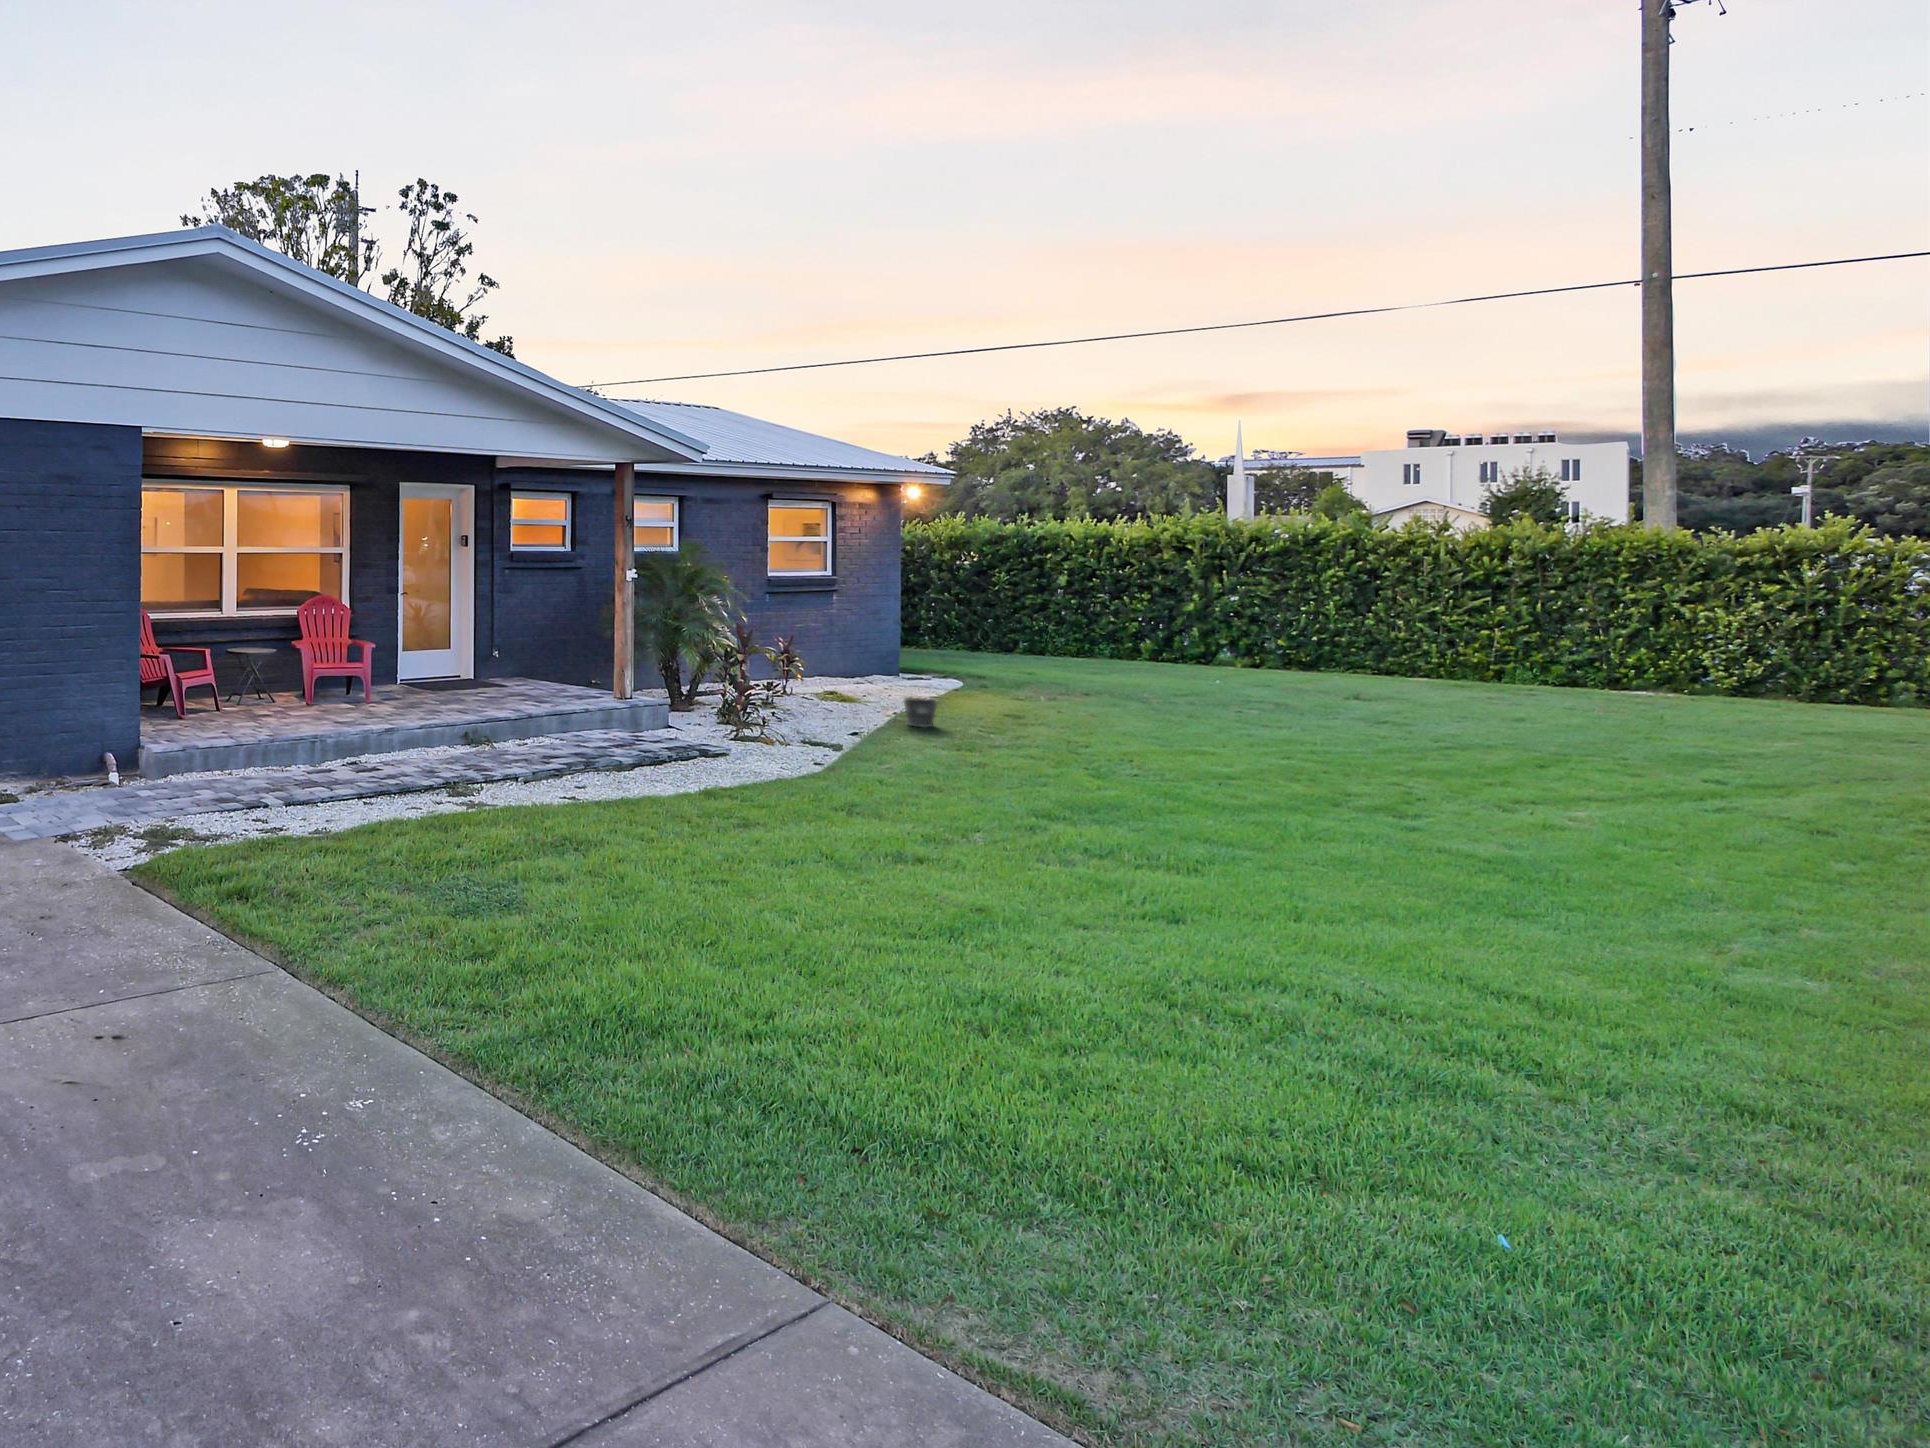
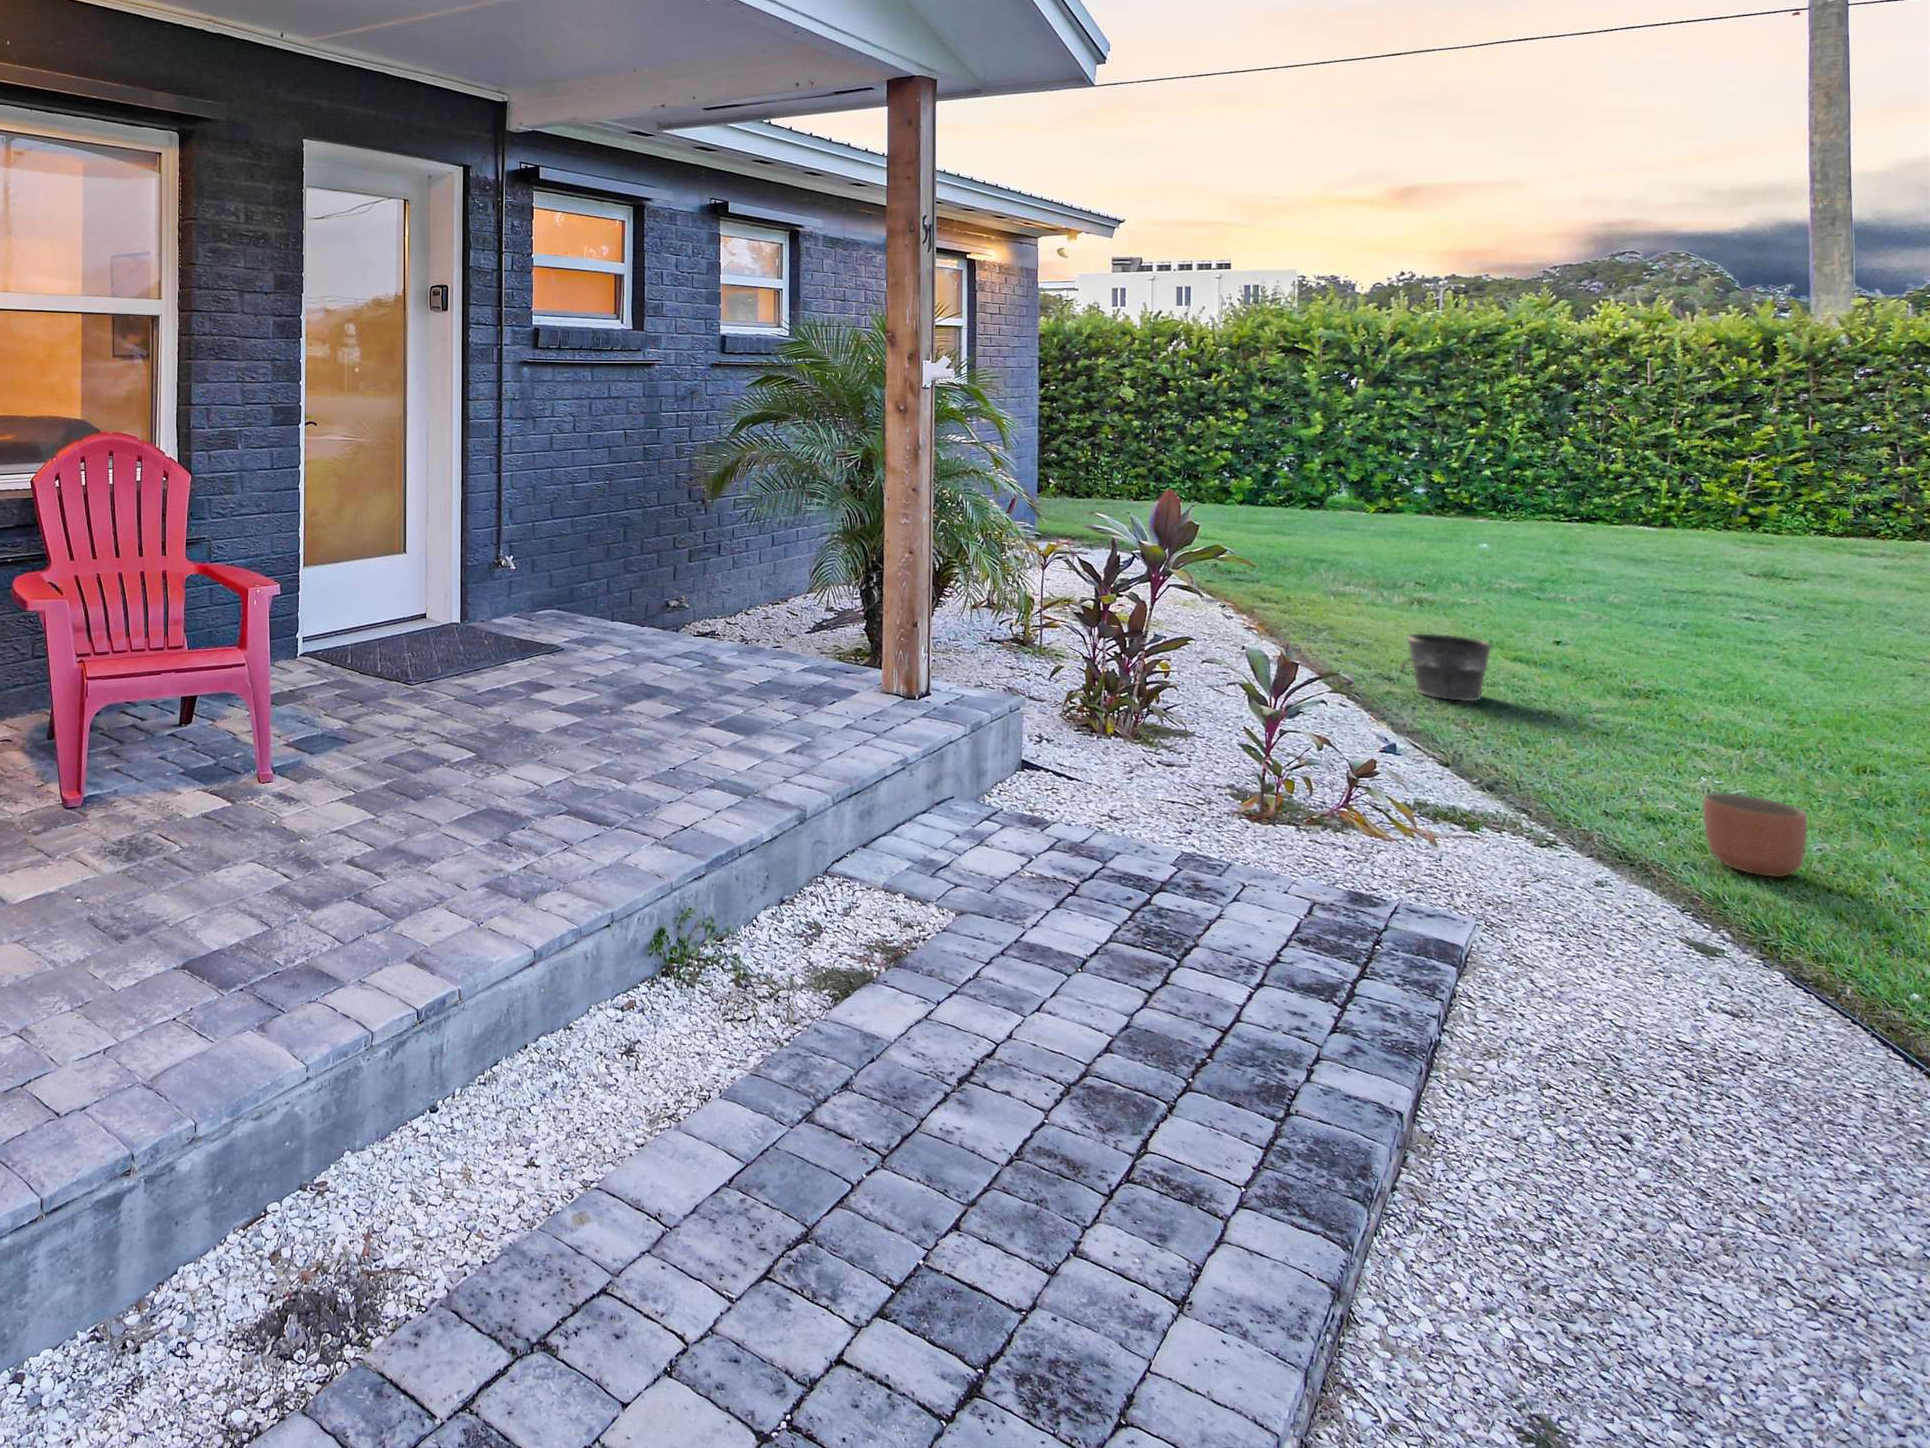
planter: none [838,736,867,763] -> present [1703,793,1807,877]

